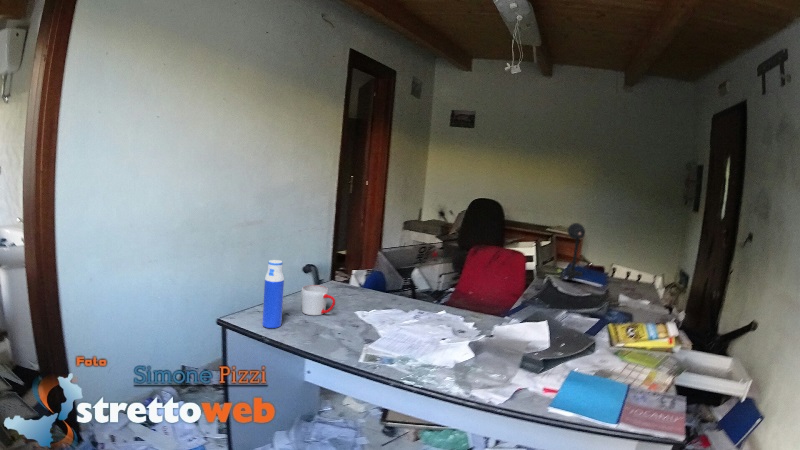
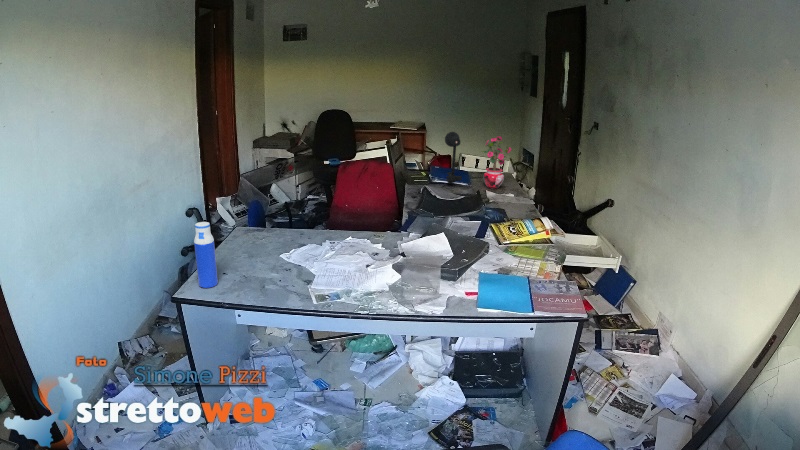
potted plant: none [609,232,648,292] -> present [482,136,511,189]
mug: present [301,285,335,315] -> none [226,236,263,266]

